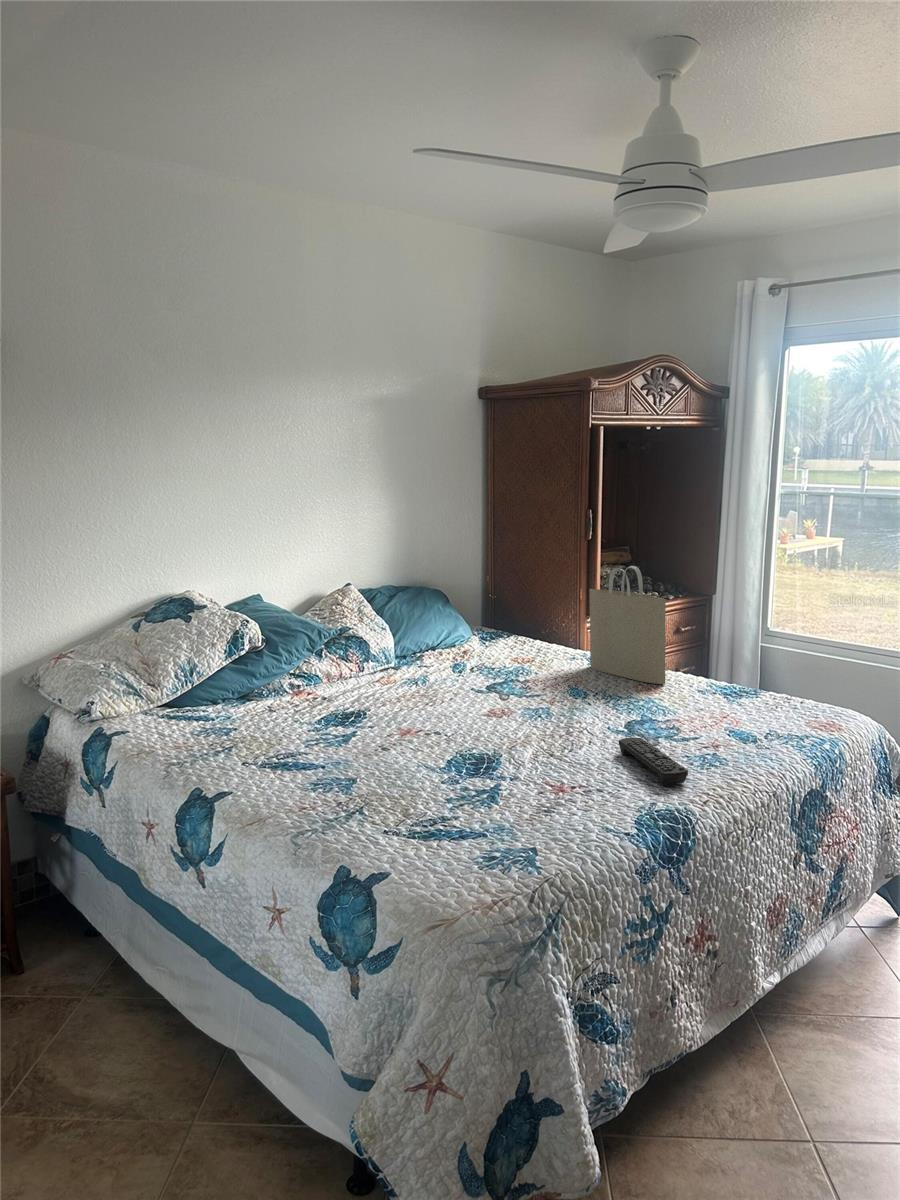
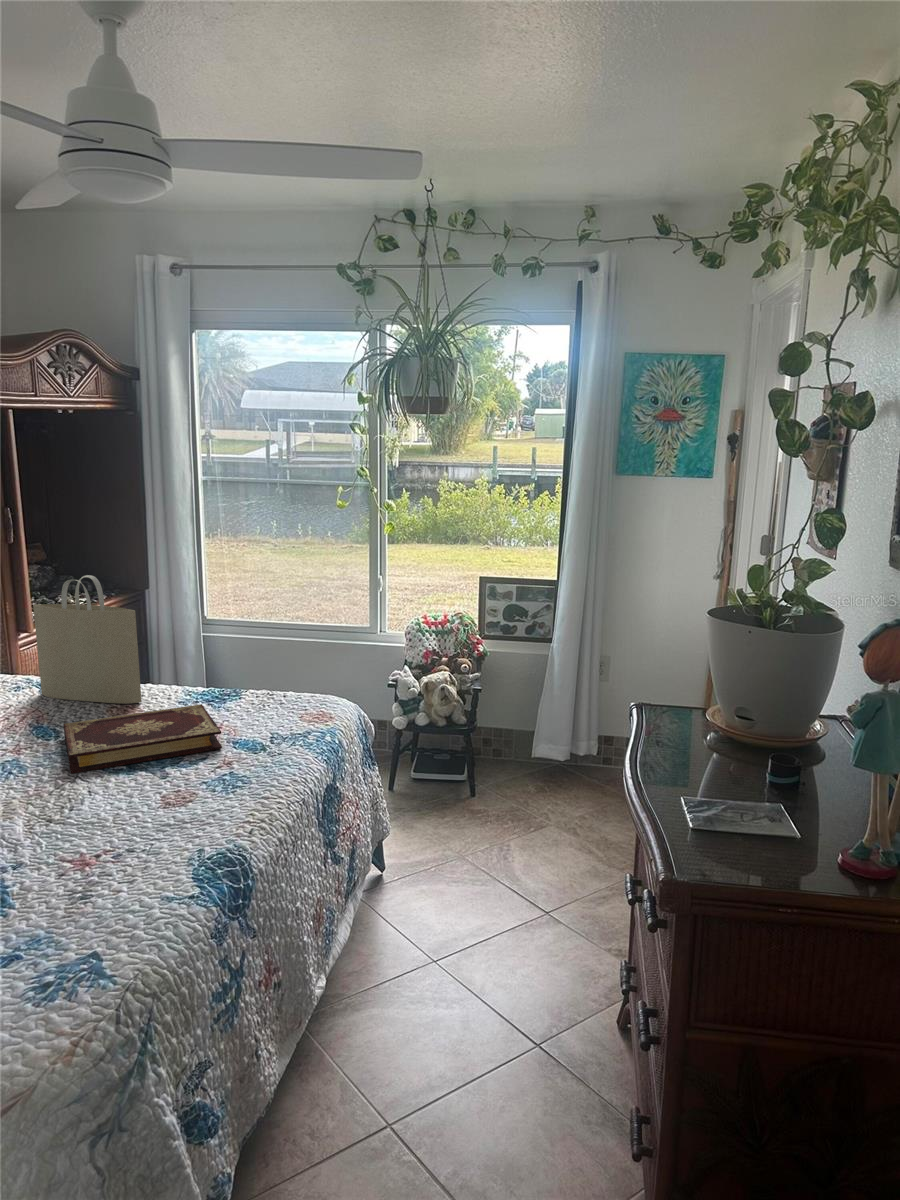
book: none [582,688,716,732] -> present [63,704,222,773]
remote control: present [619,737,688,785] -> none [131,774,225,825]

